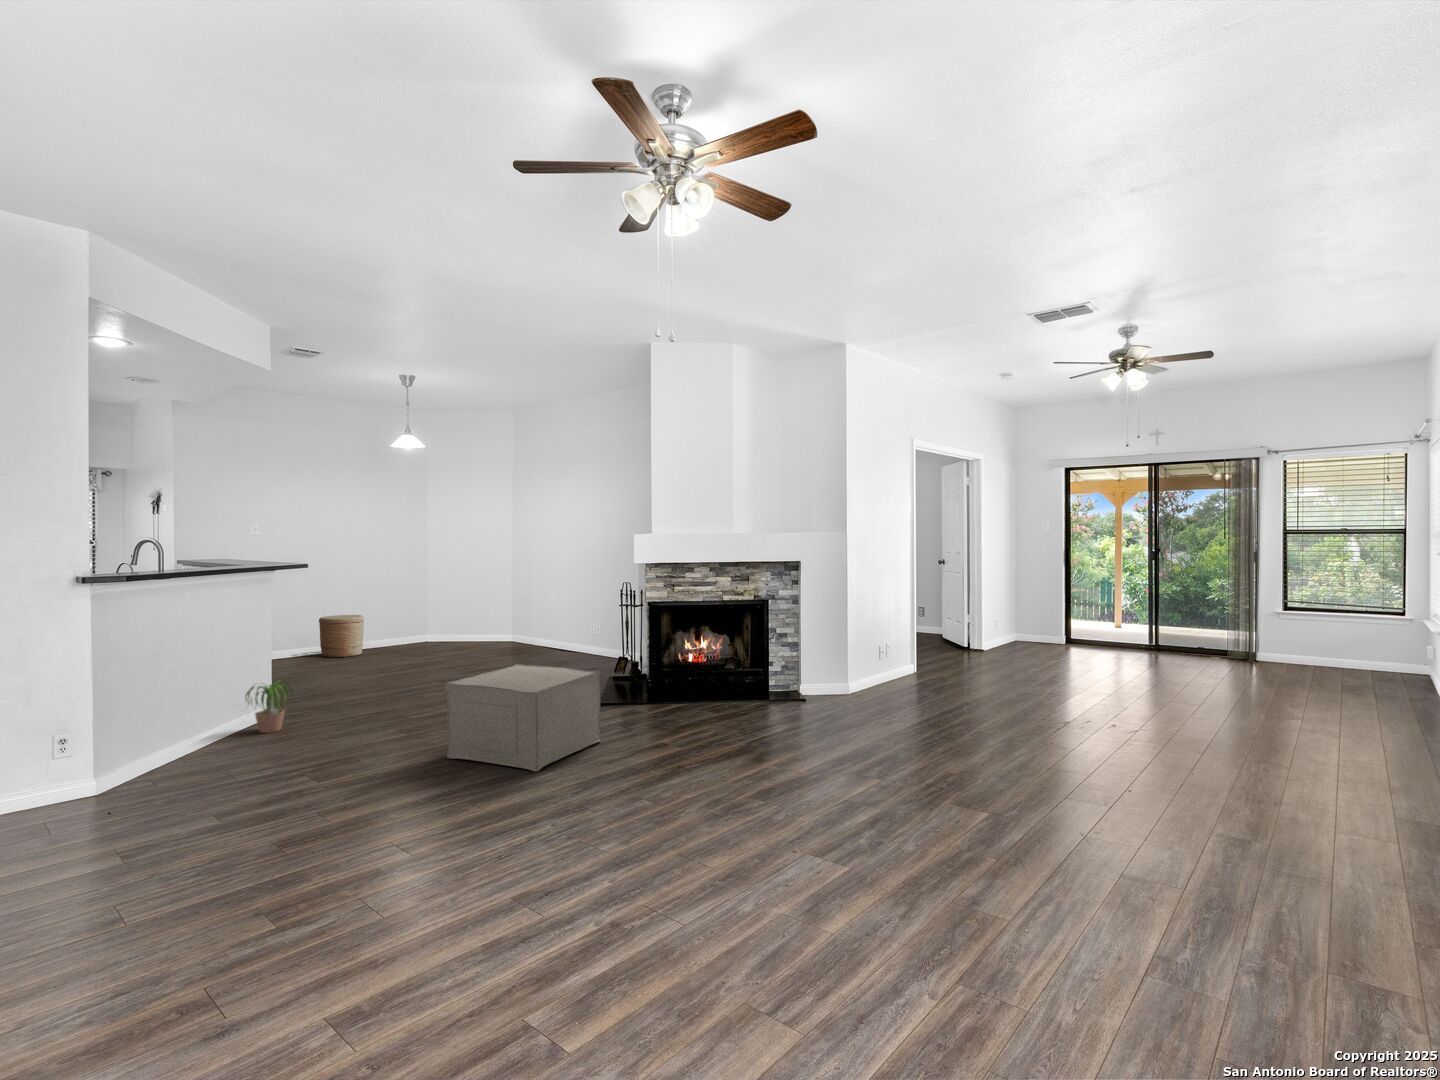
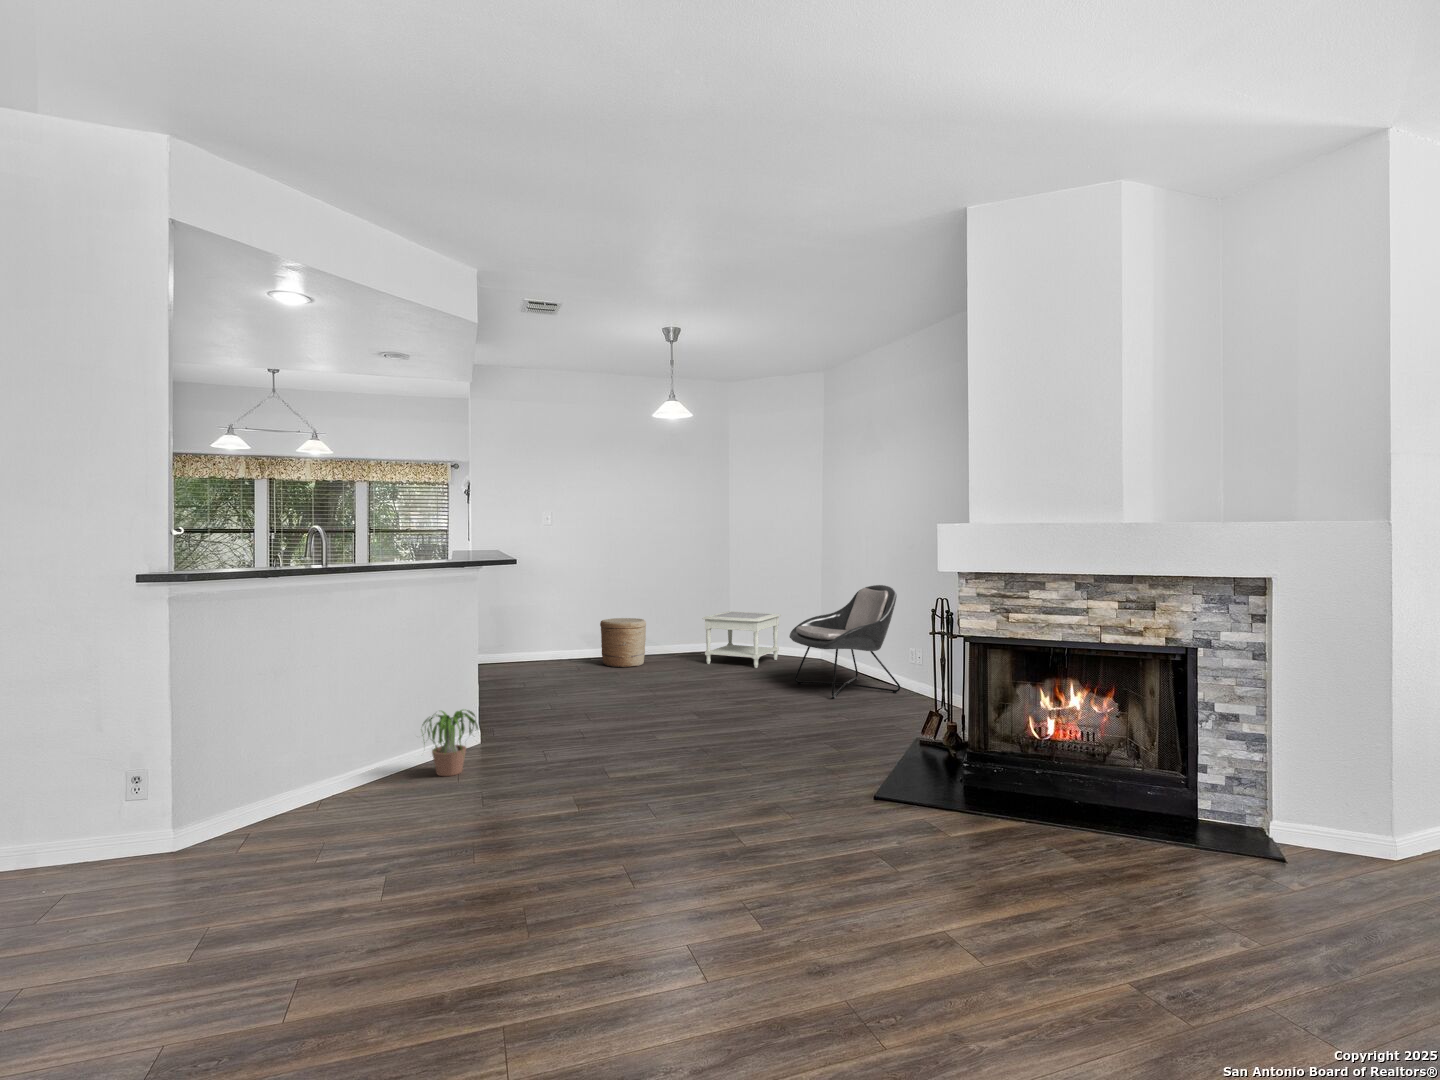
lounge chair: none [501,578,587,662] -> present [789,585,900,699]
side table: none [416,605,482,649] -> present [702,611,781,668]
ottoman: present [445,664,601,771] -> none [581,730,837,957]

